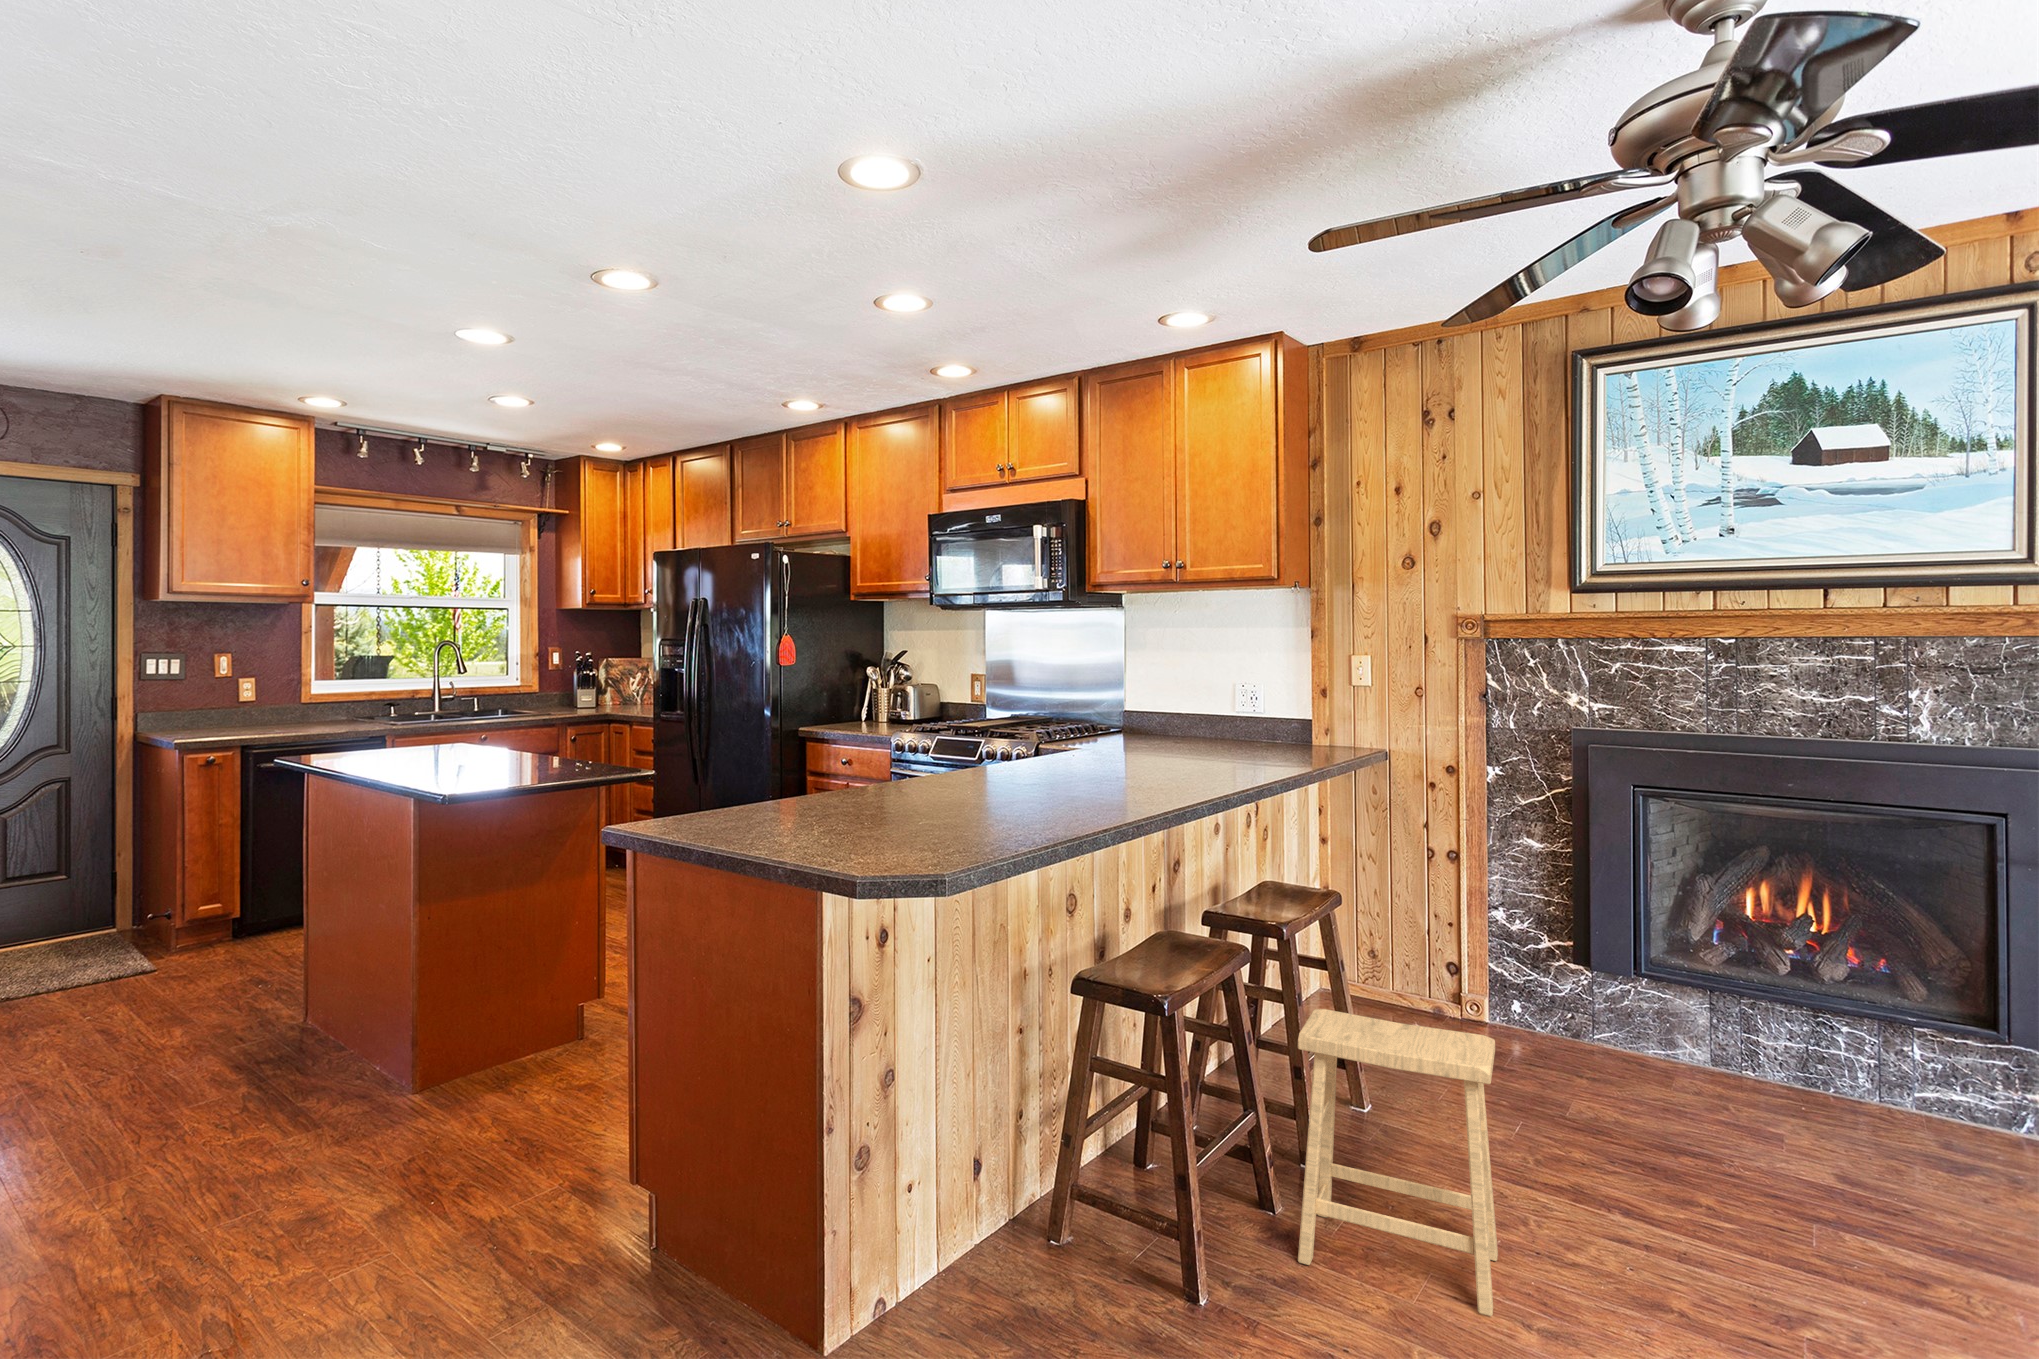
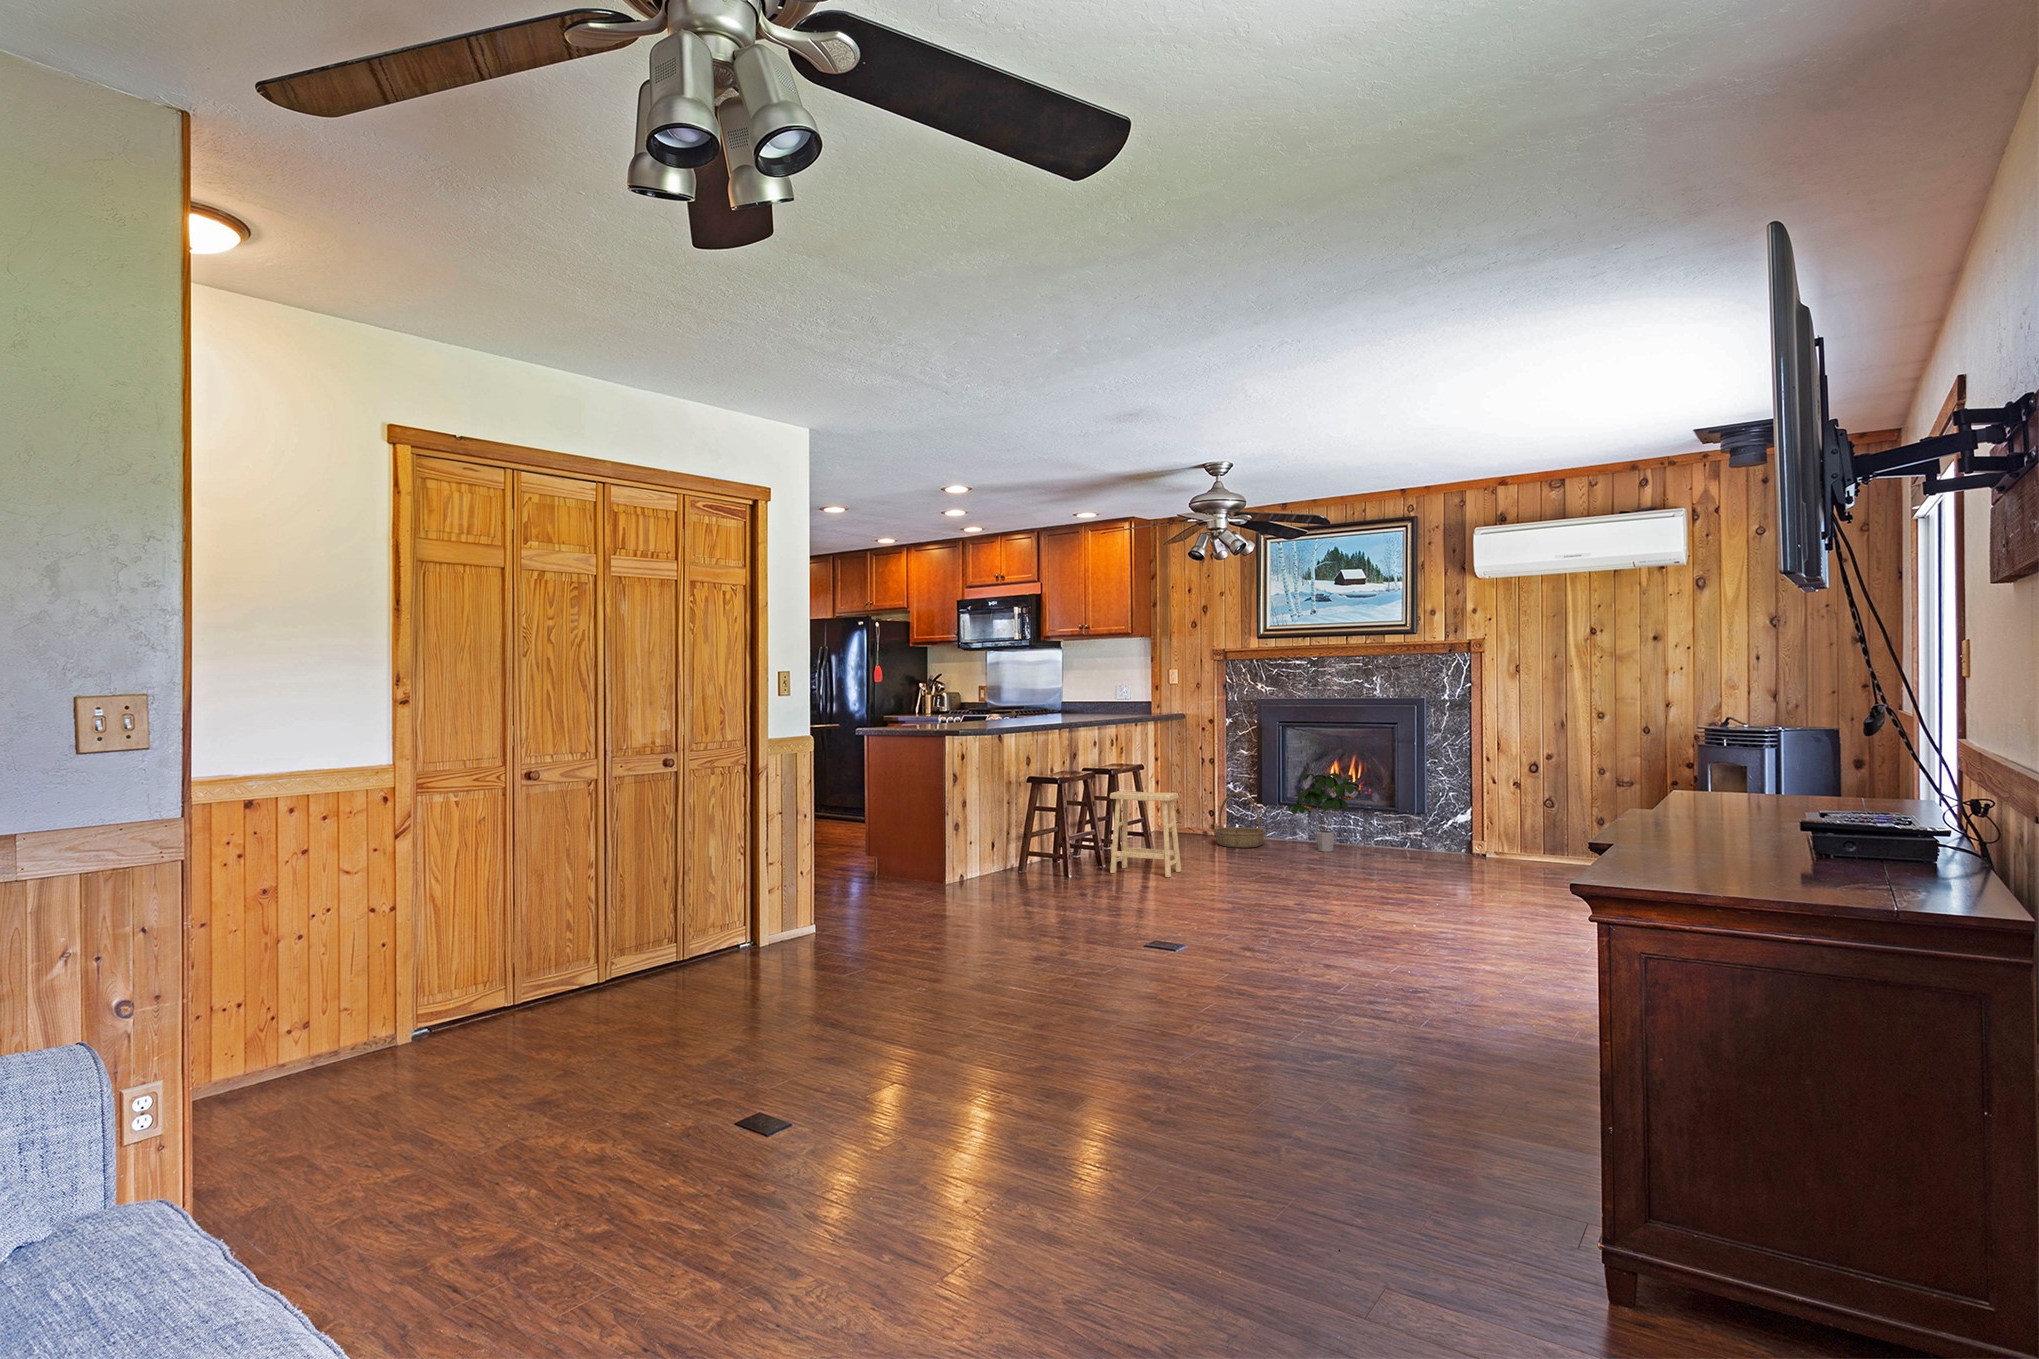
potted plant: none [1661,910,1878,1107] -> present [1288,773,1361,852]
basket: none [1472,940,1602,1075] -> present [1214,793,1266,848]

